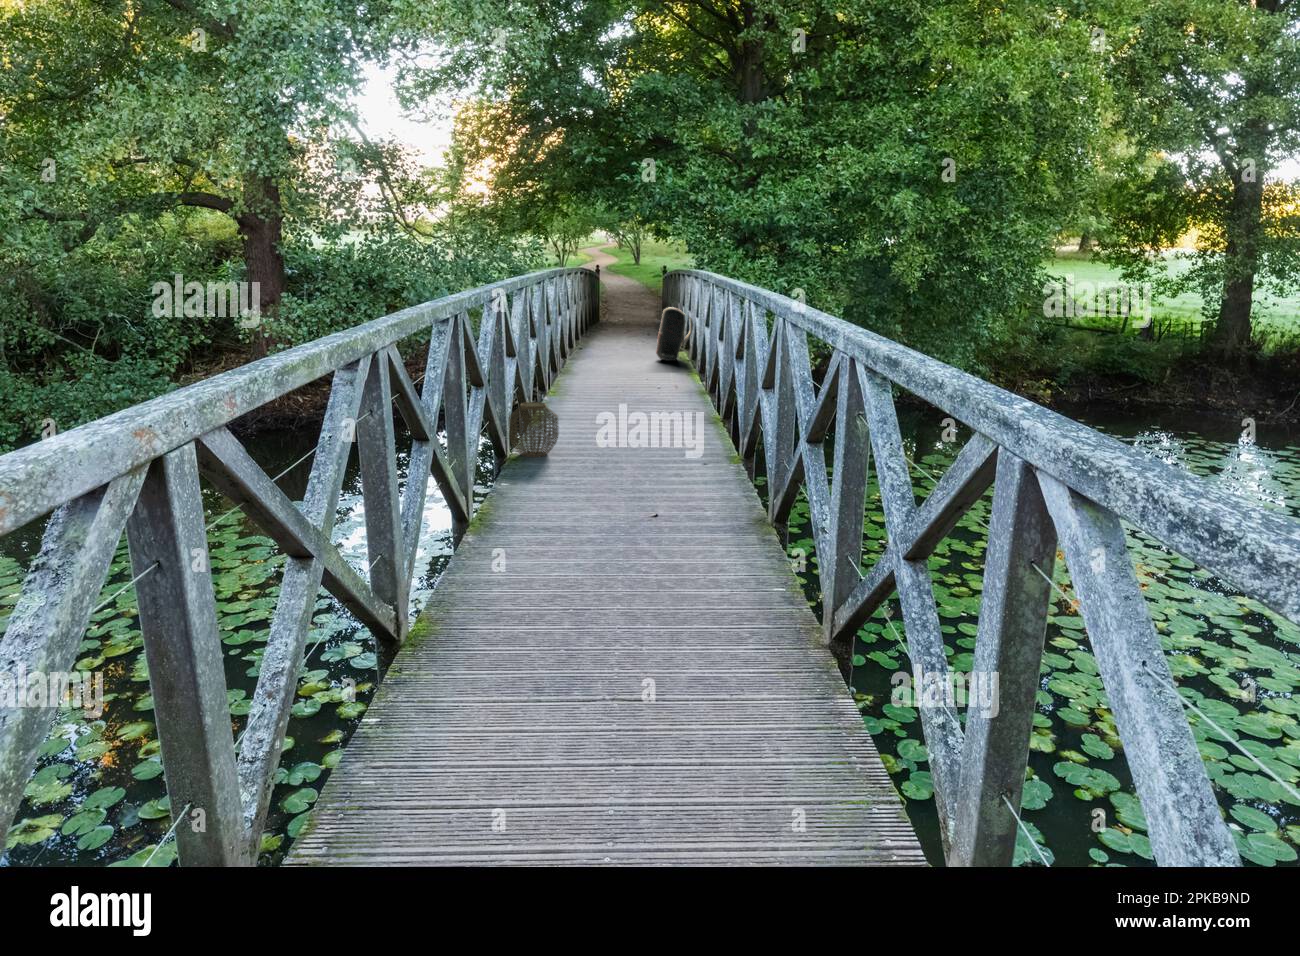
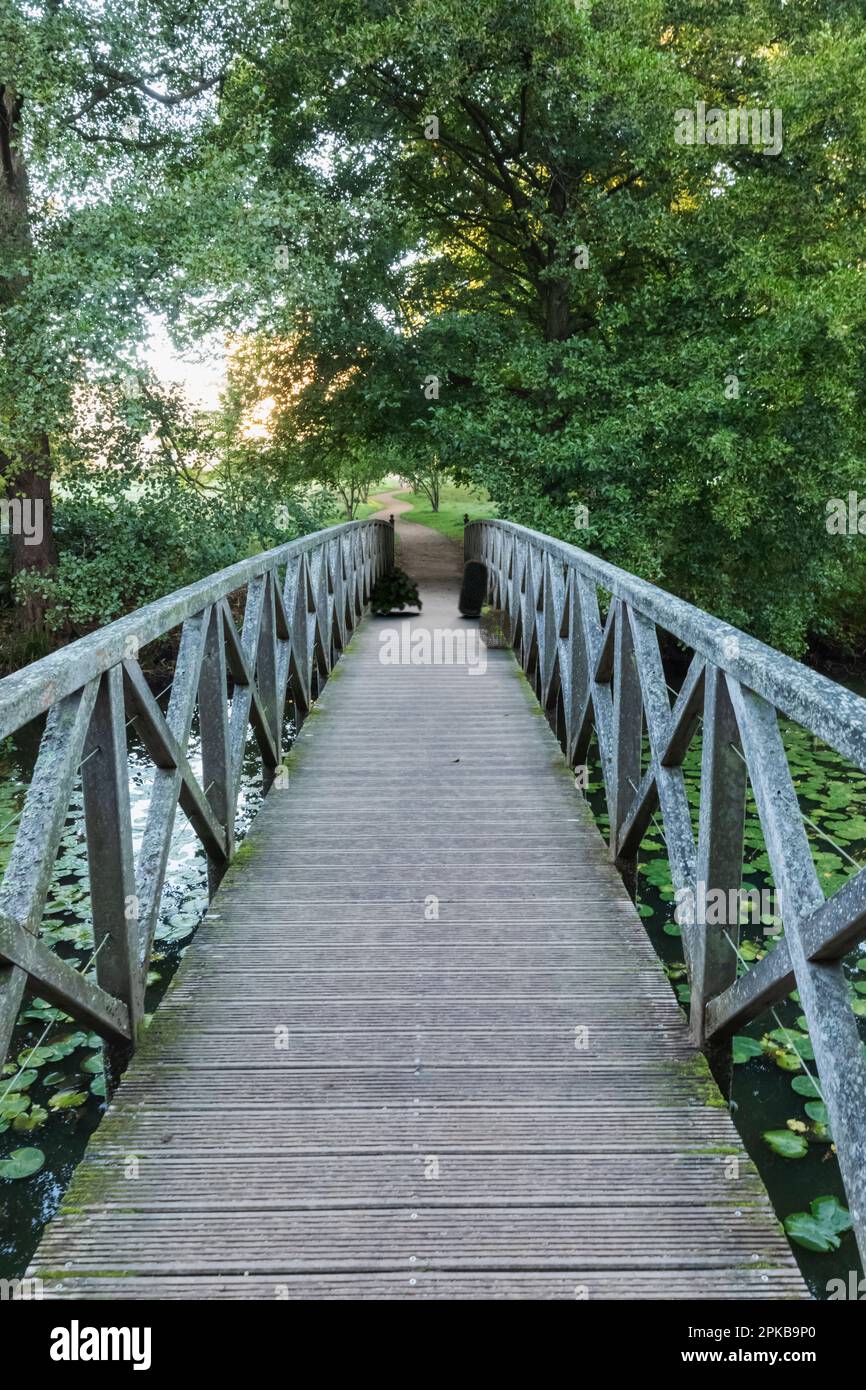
potted plant: none [570,312,624,359] -> present [365,567,423,616]
woven basket: present [509,402,559,457] -> present [479,609,515,649]

